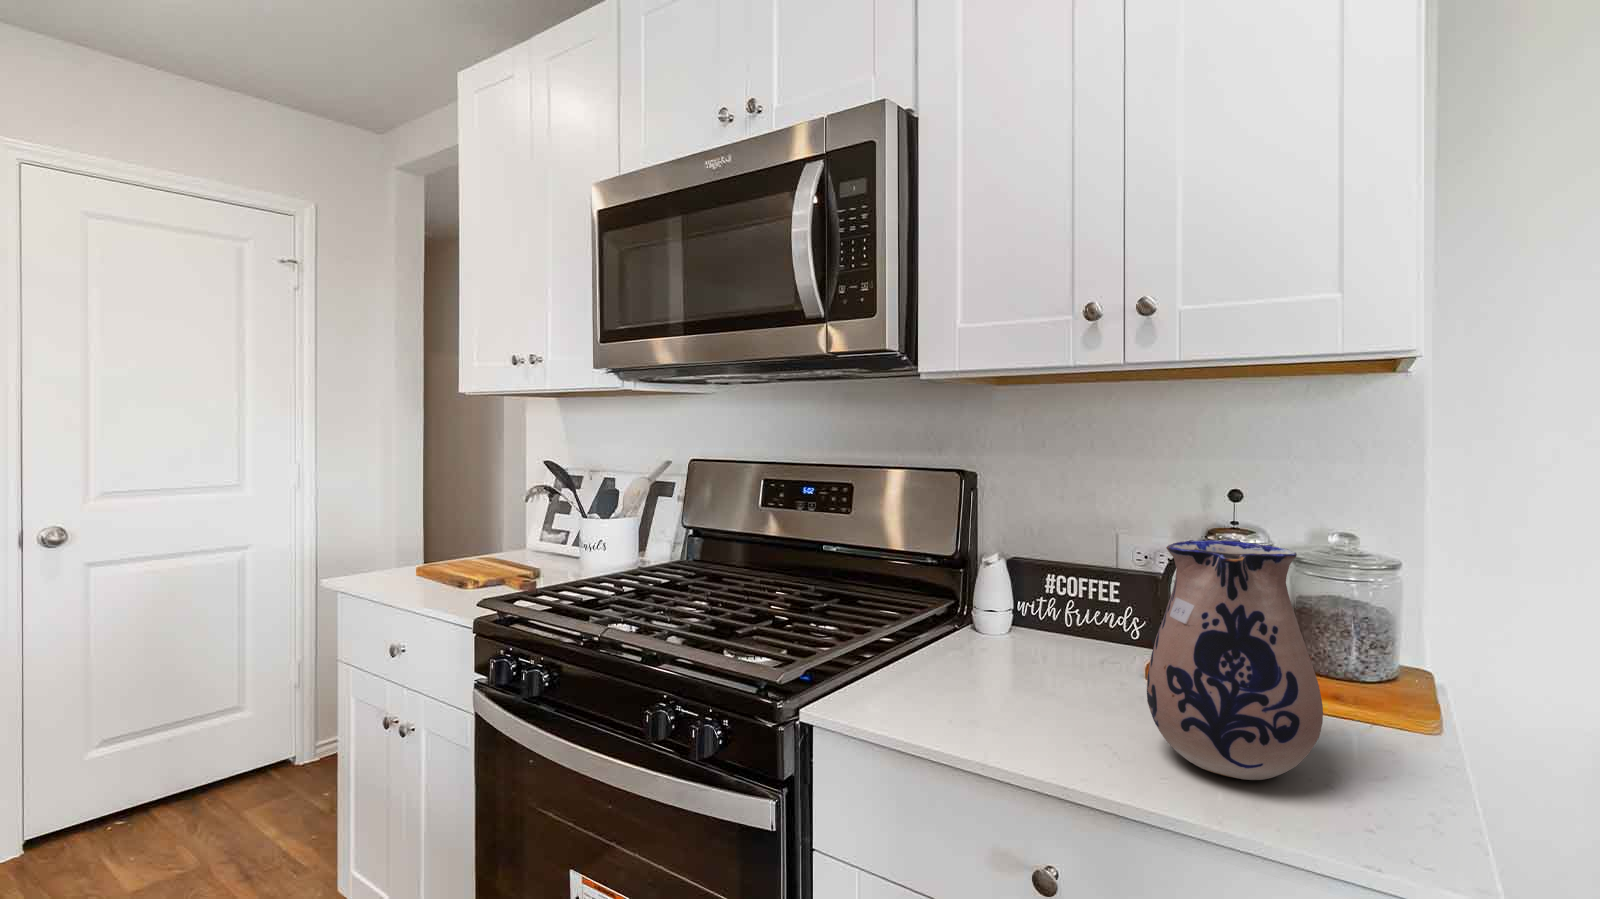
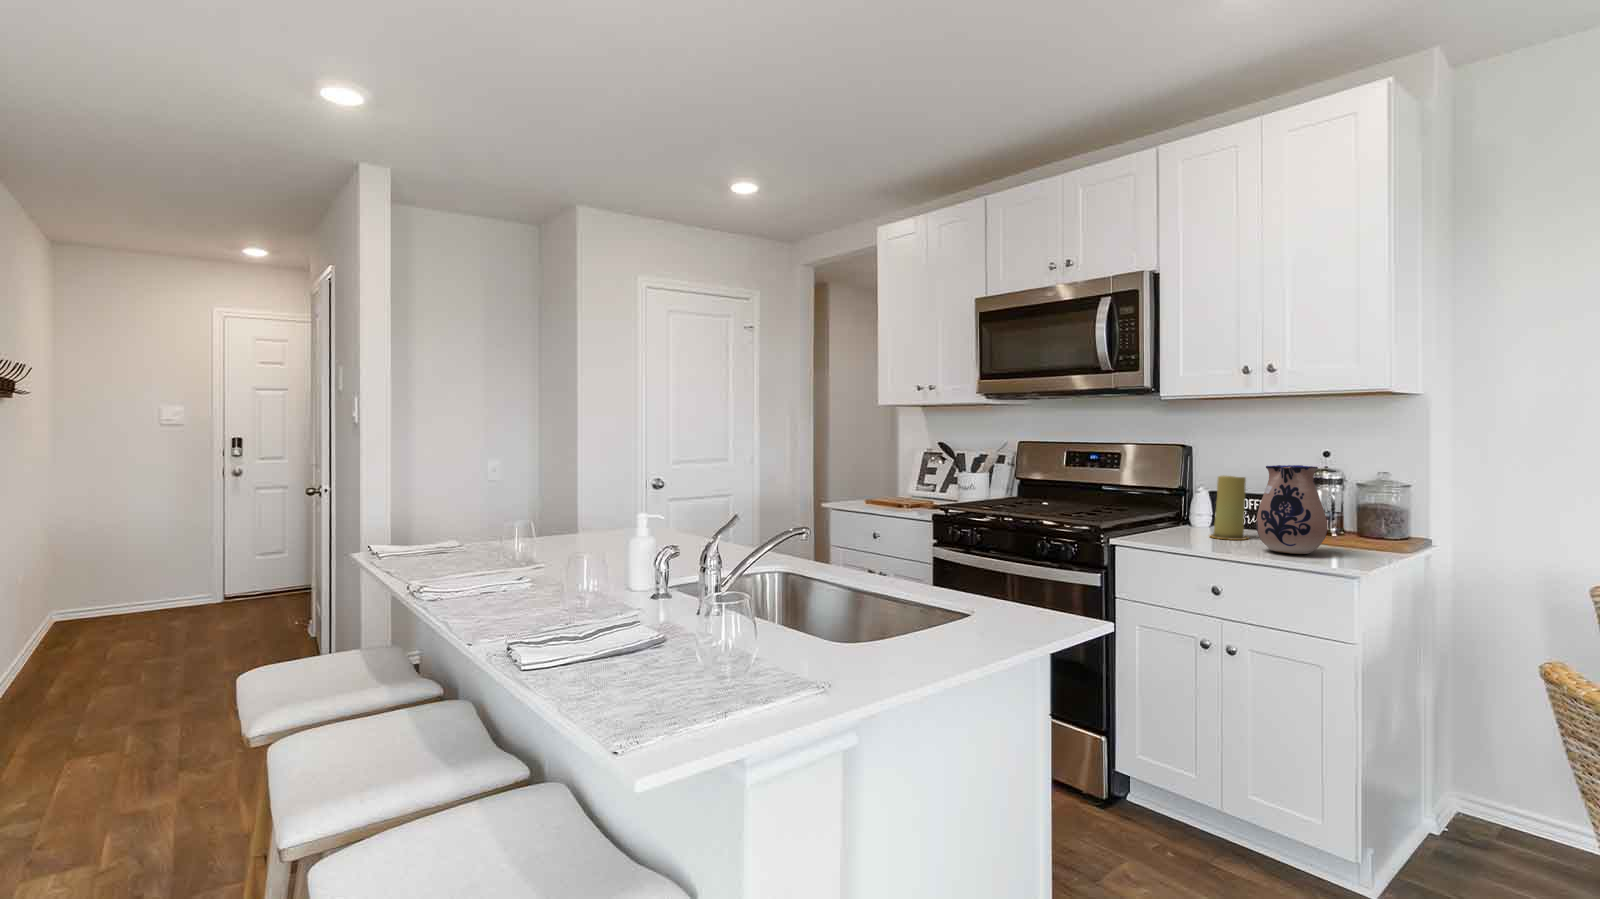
candle: none [1020,545,1099,693] -> present [1210,475,1248,540]

